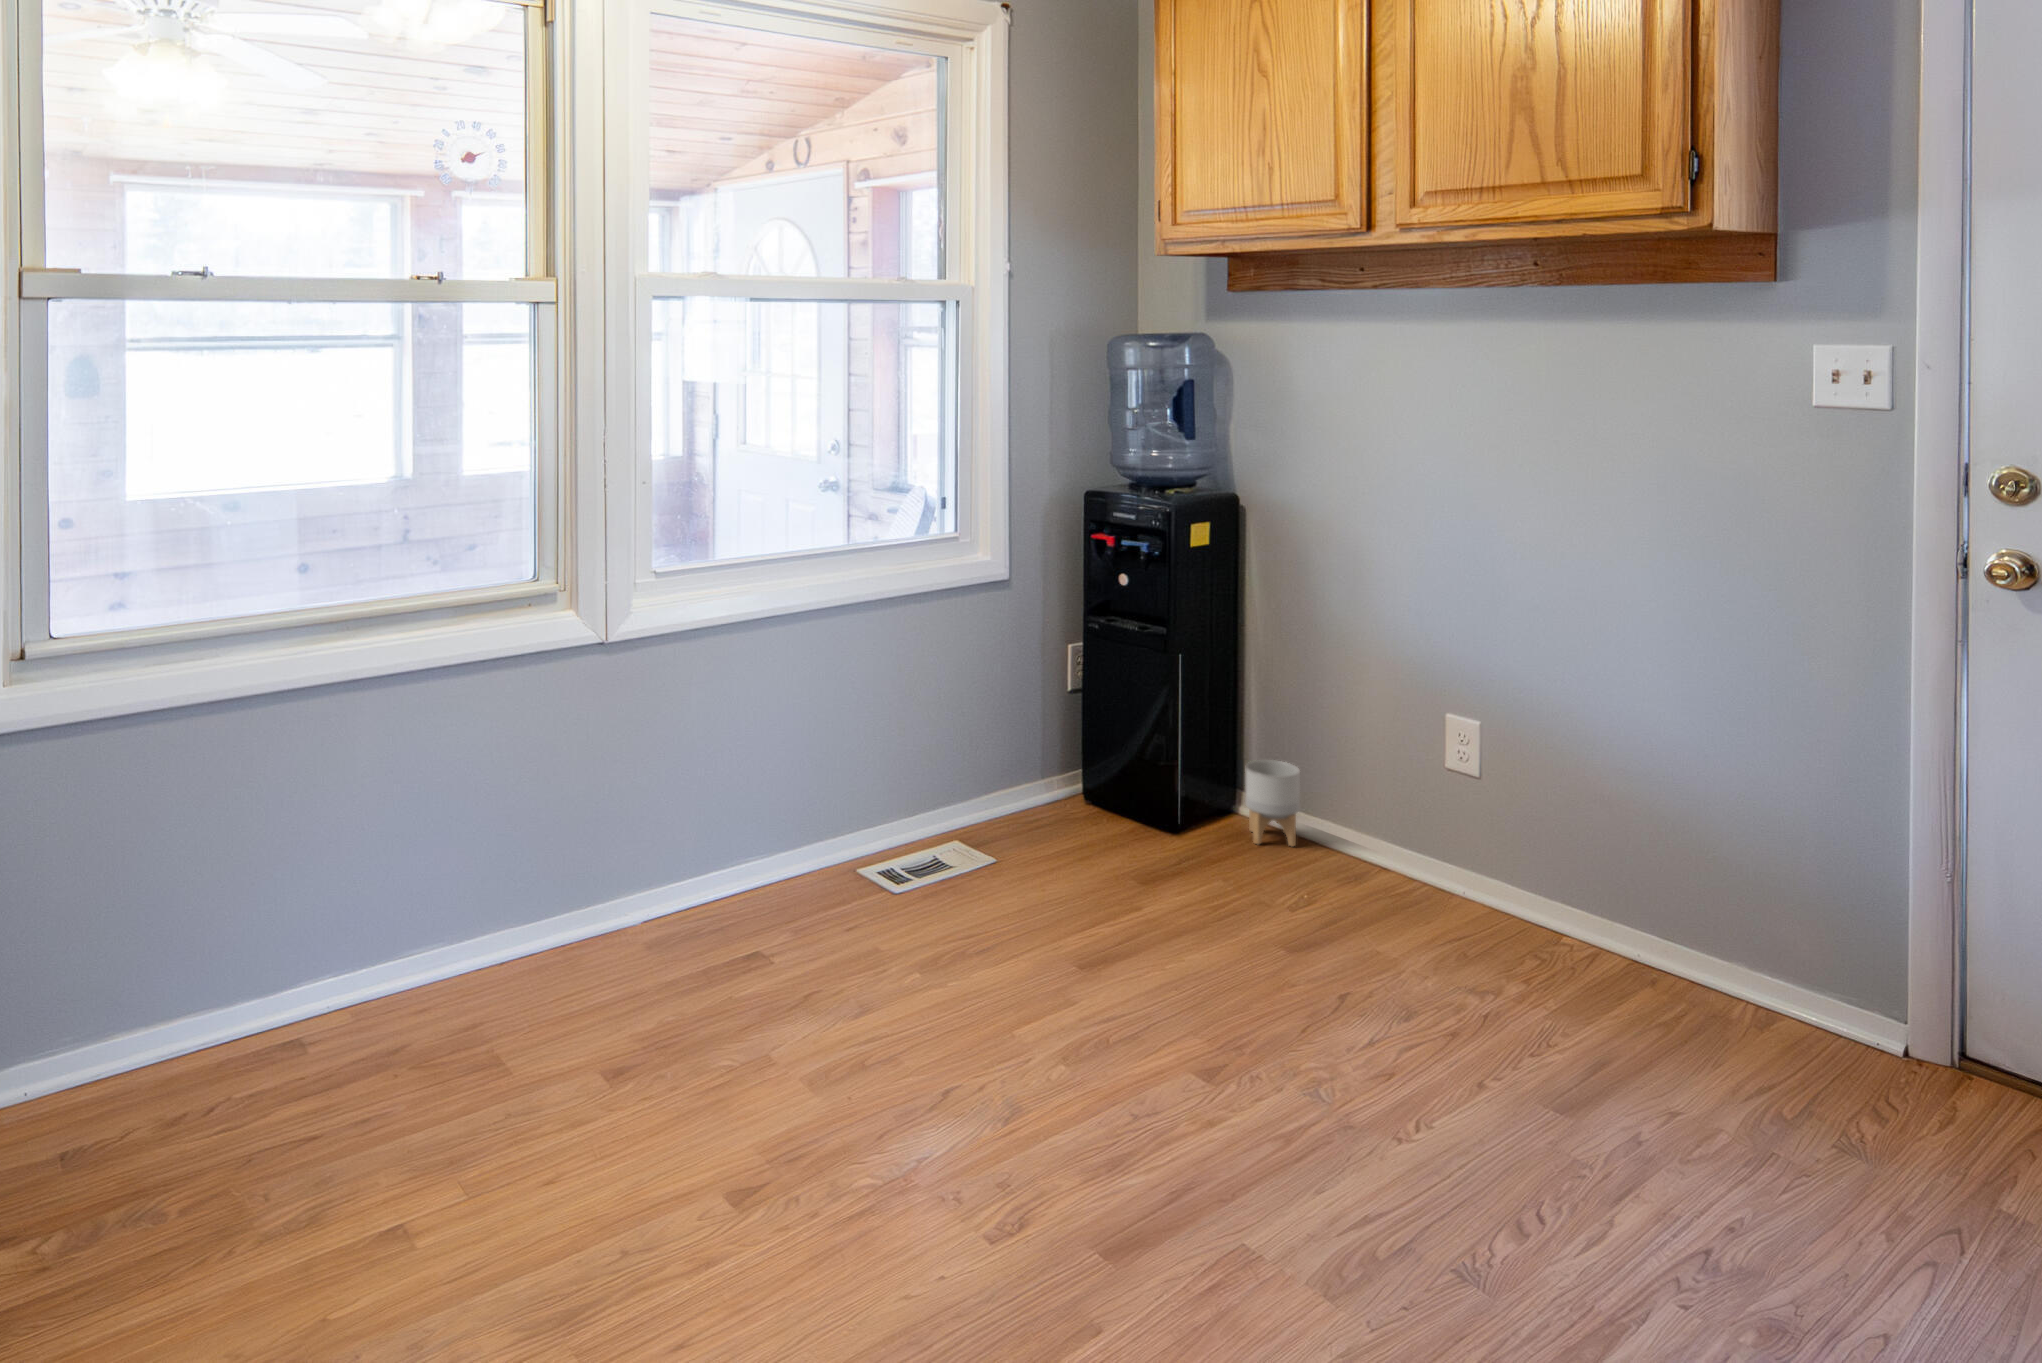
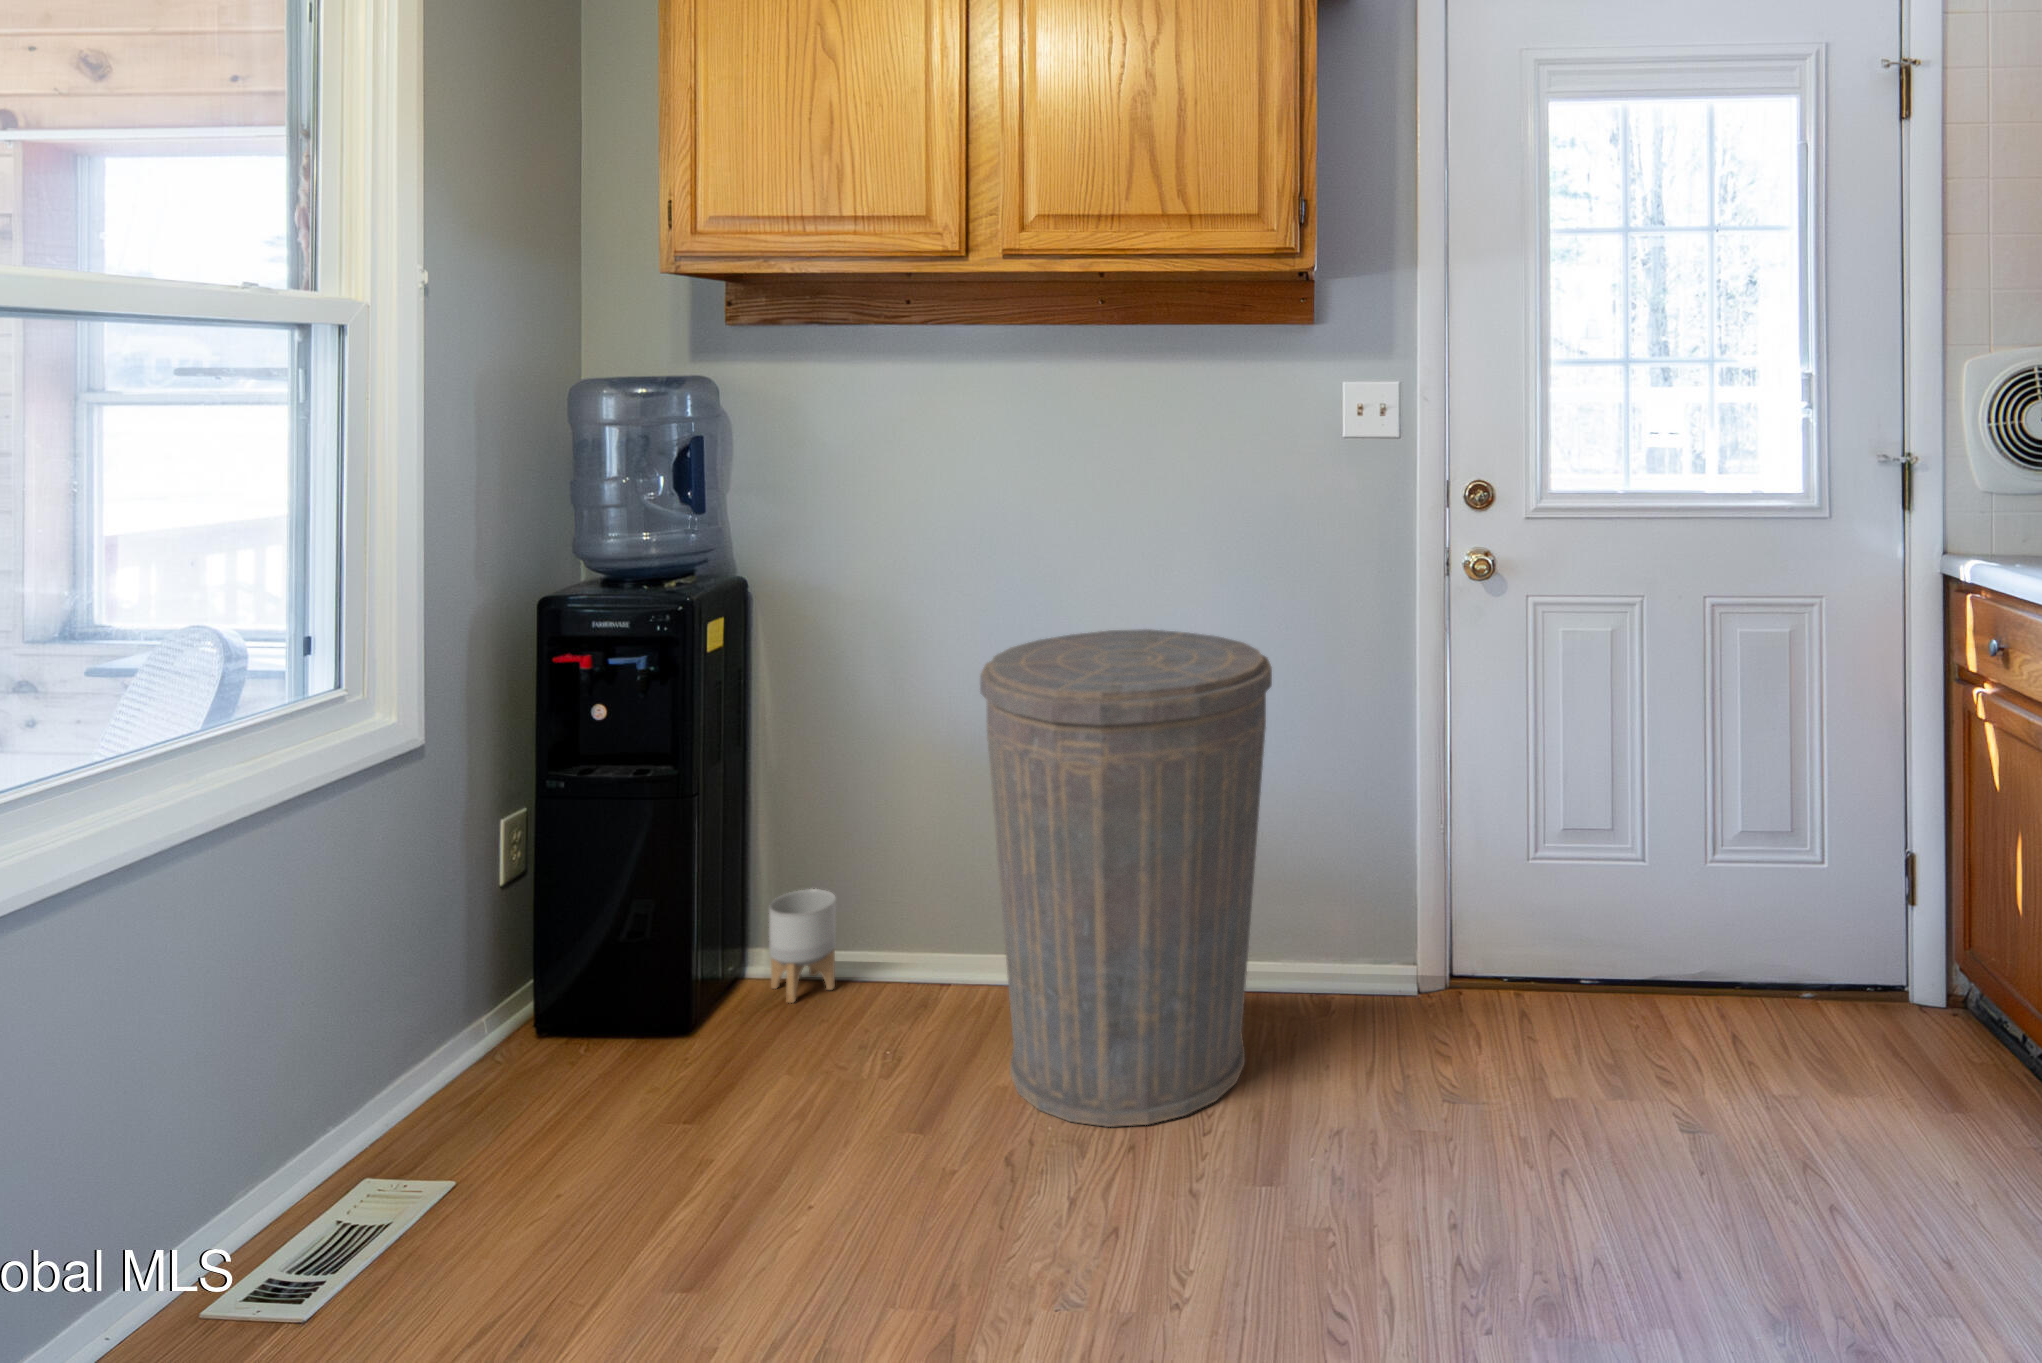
trash can: none [1359,579,1664,1036] -> present [980,629,1272,1127]

